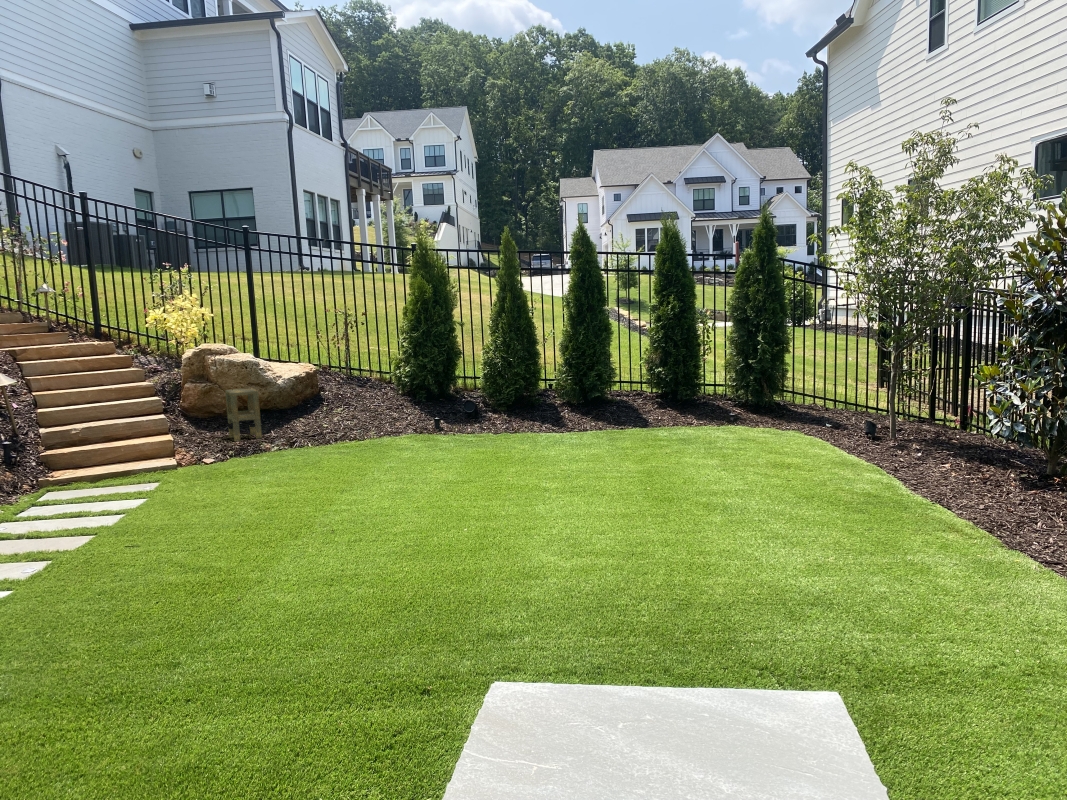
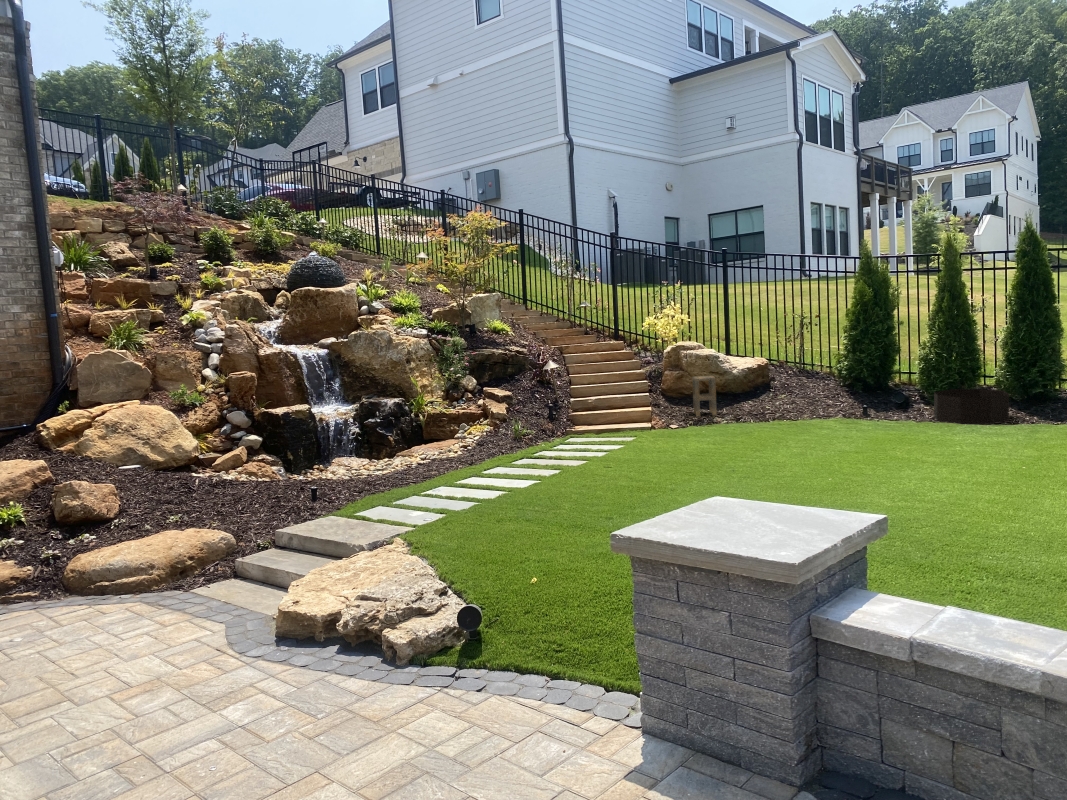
basket: none [501,391,569,431] -> present [934,389,1009,424]

